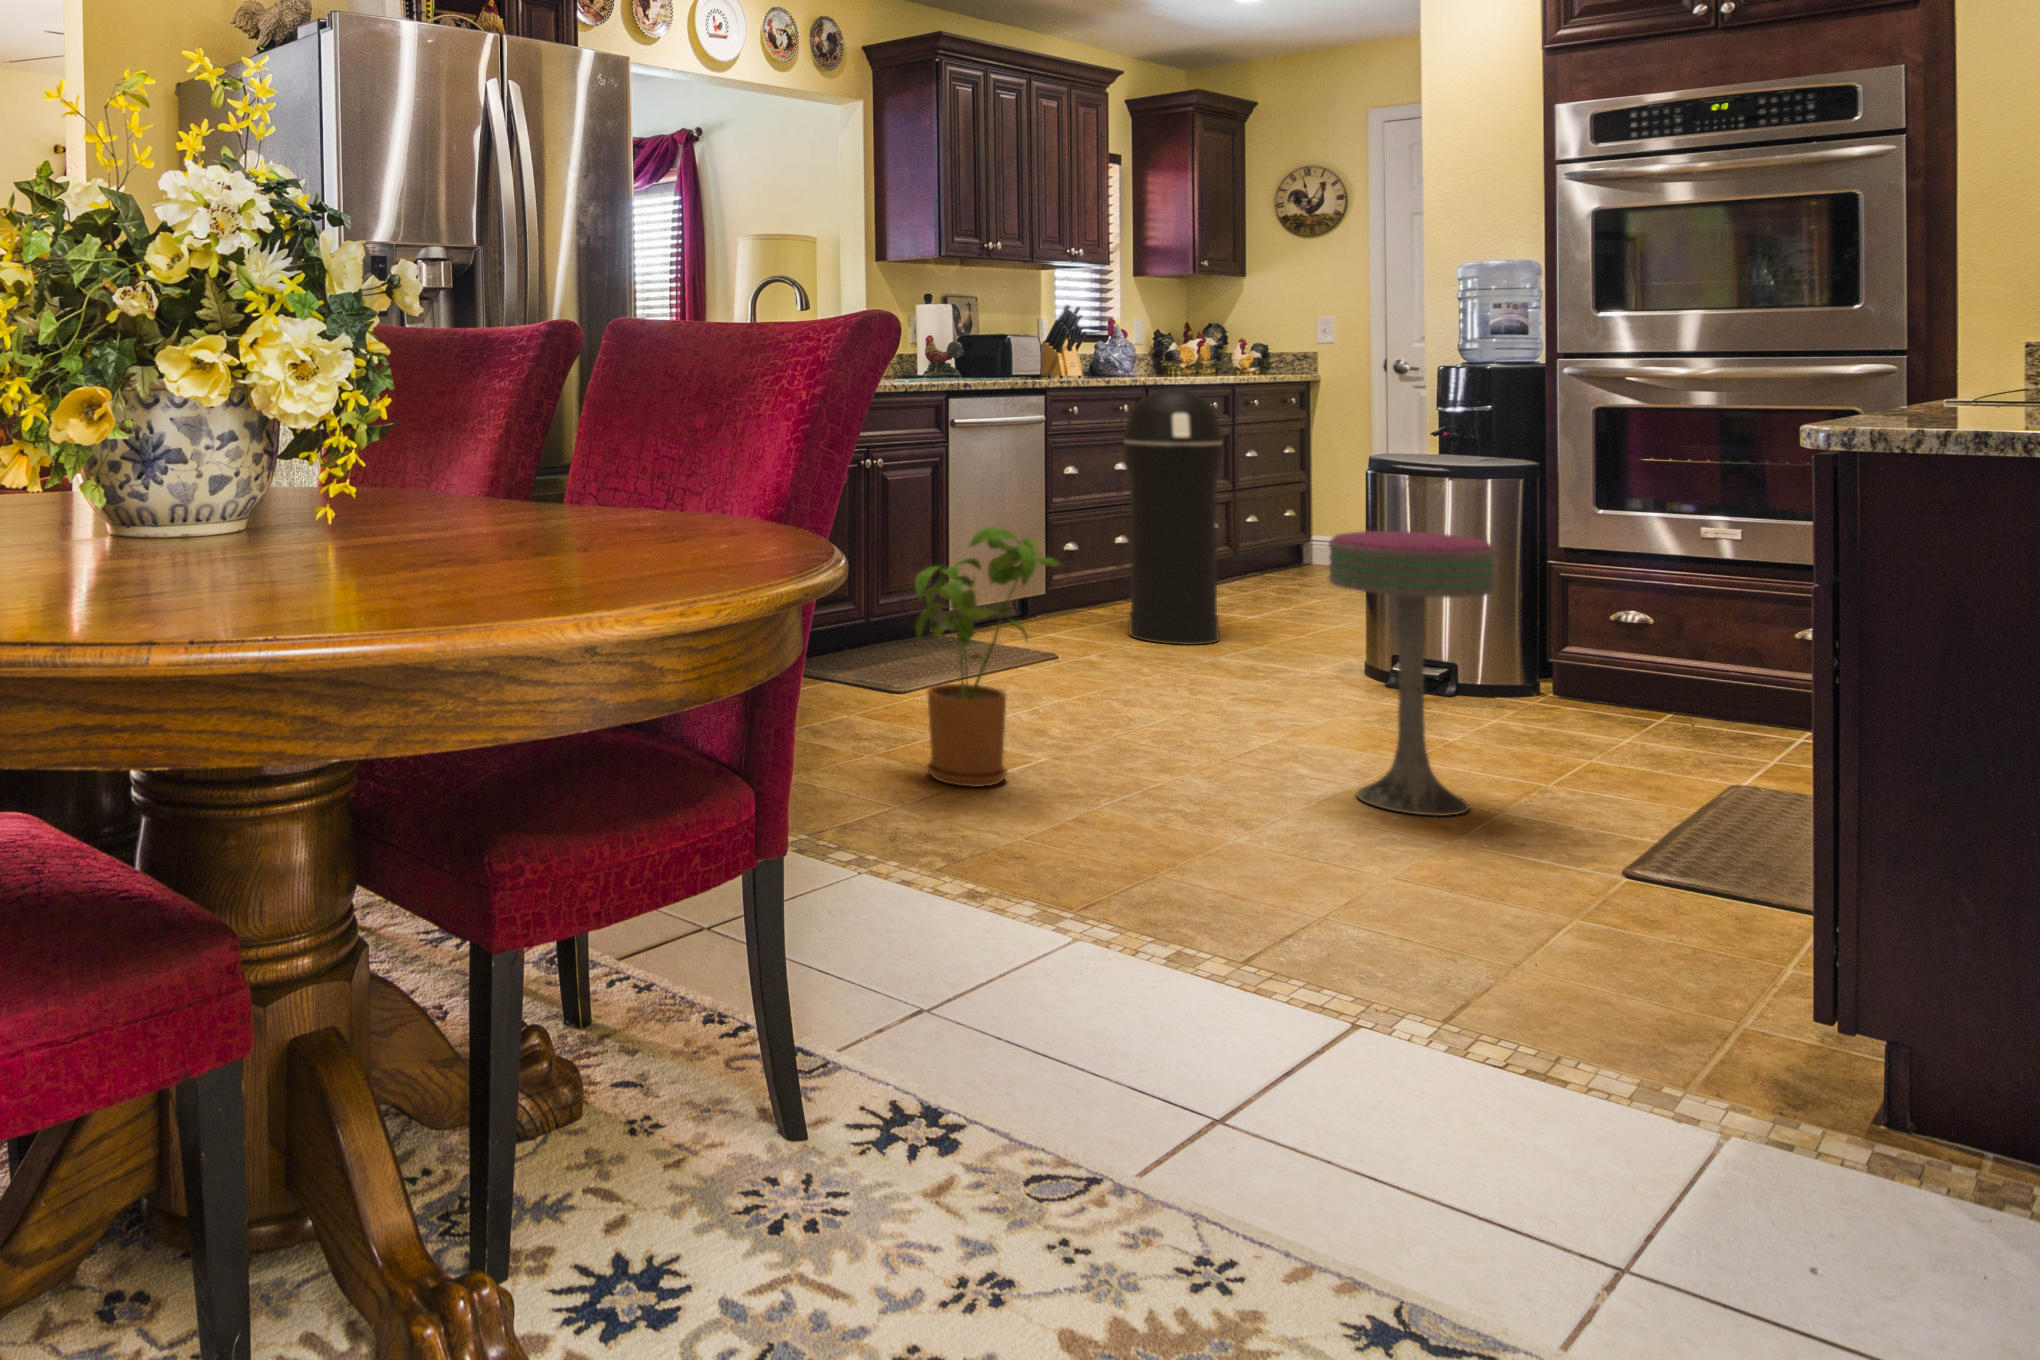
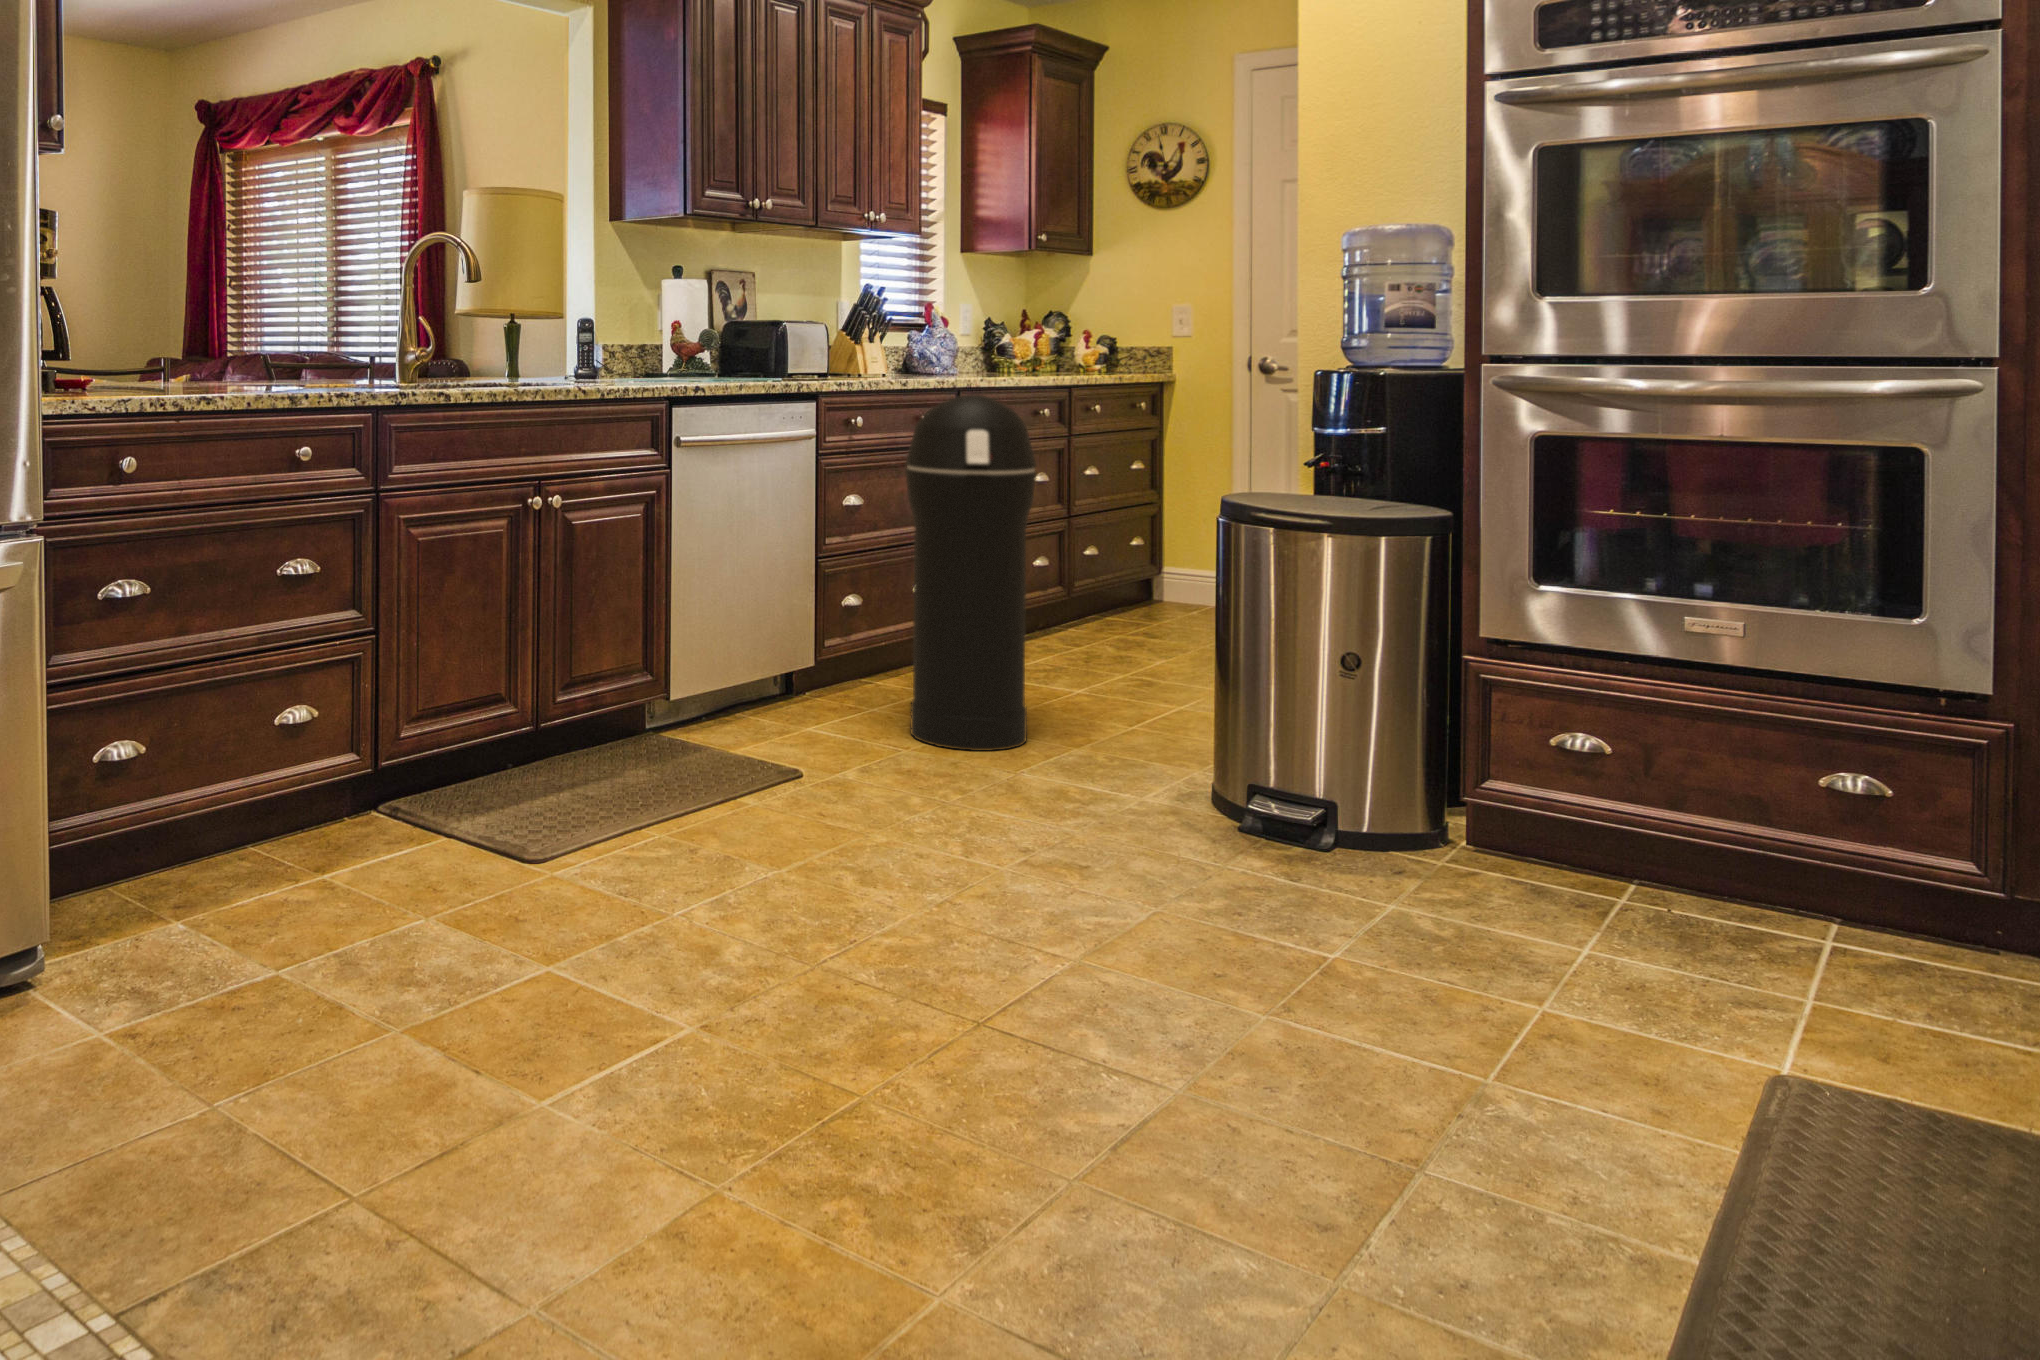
house plant: present [915,527,1059,787] -> none [396,667,677,1162]
bar stool: present [1329,531,1495,816] -> none [1141,669,1432,1230]

